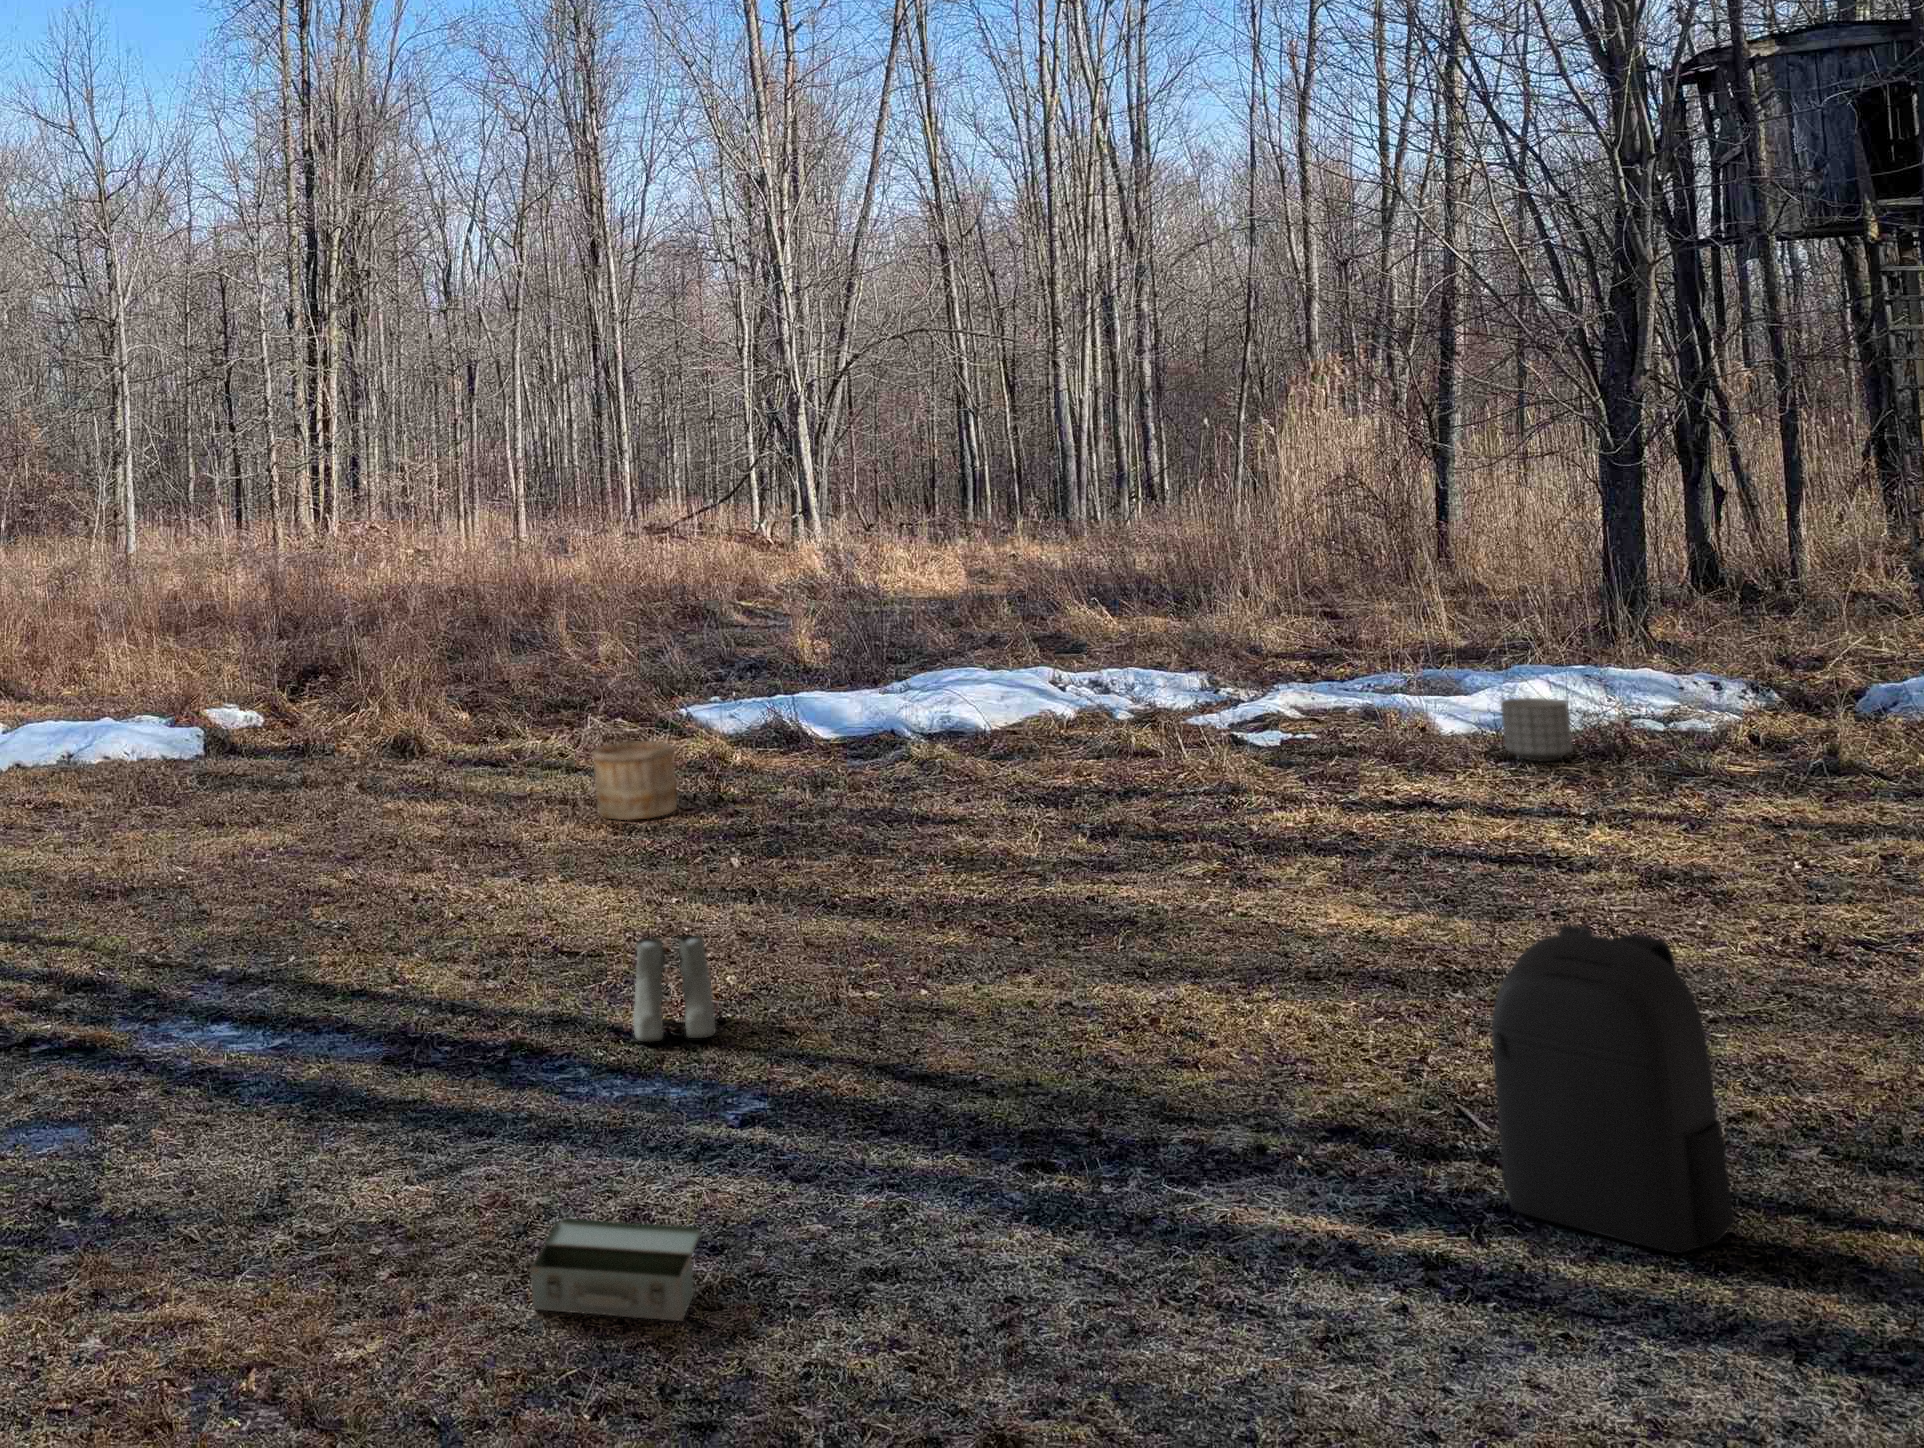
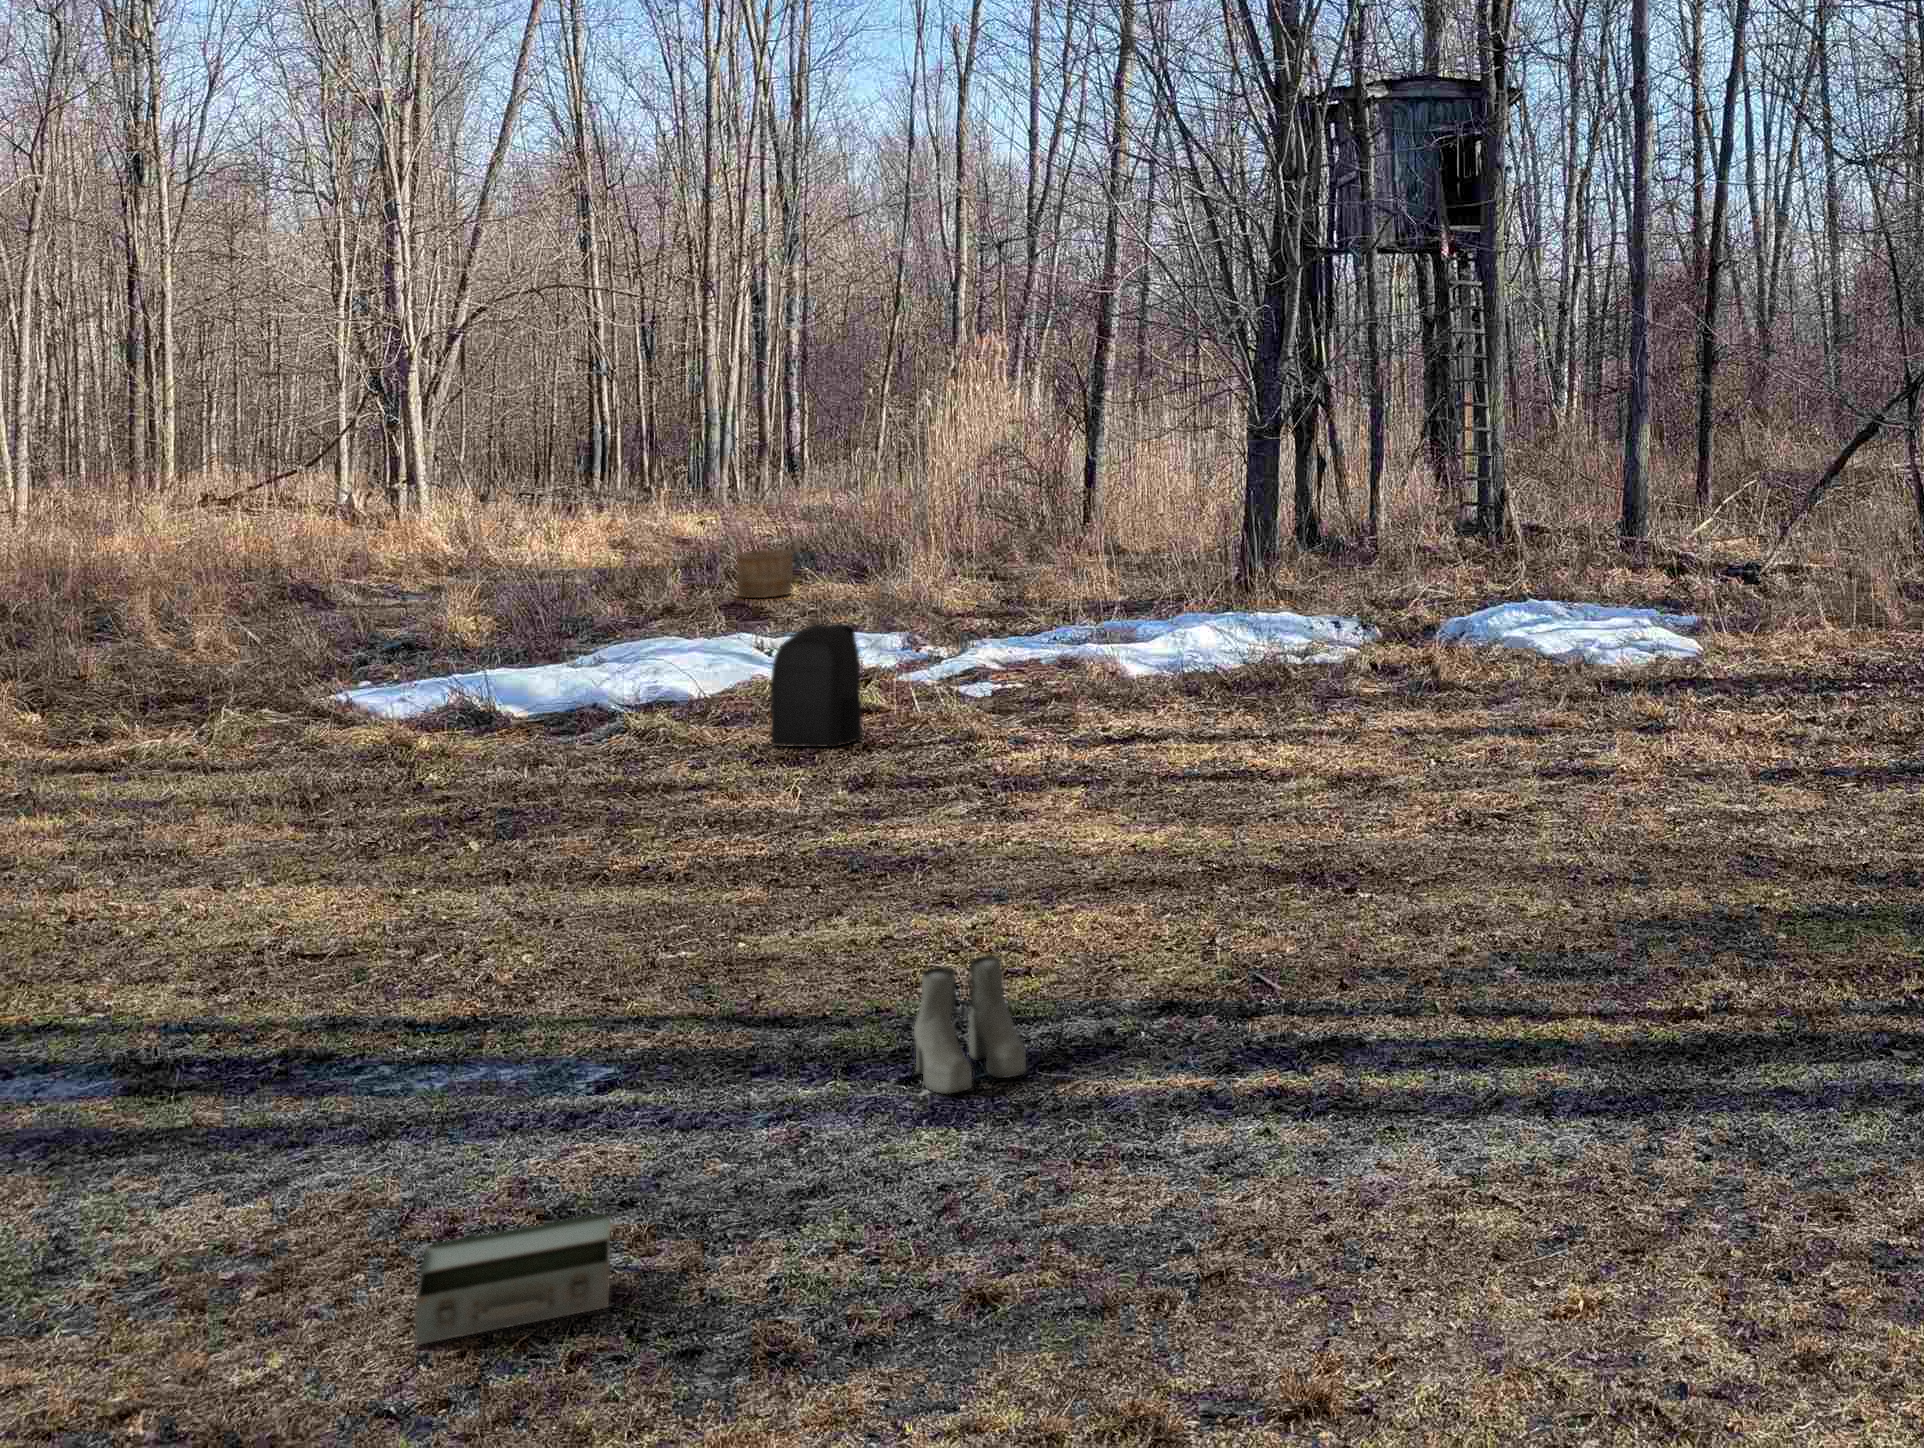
planter: present [1501,698,1573,762] -> none [1192,640,1245,695]
wooden bucket: present [591,741,677,820] -> present [736,550,793,598]
backpack: present [1492,923,1735,1253] -> present [771,623,862,747]
boots: present [633,935,715,1042] -> present [914,955,1026,1094]

